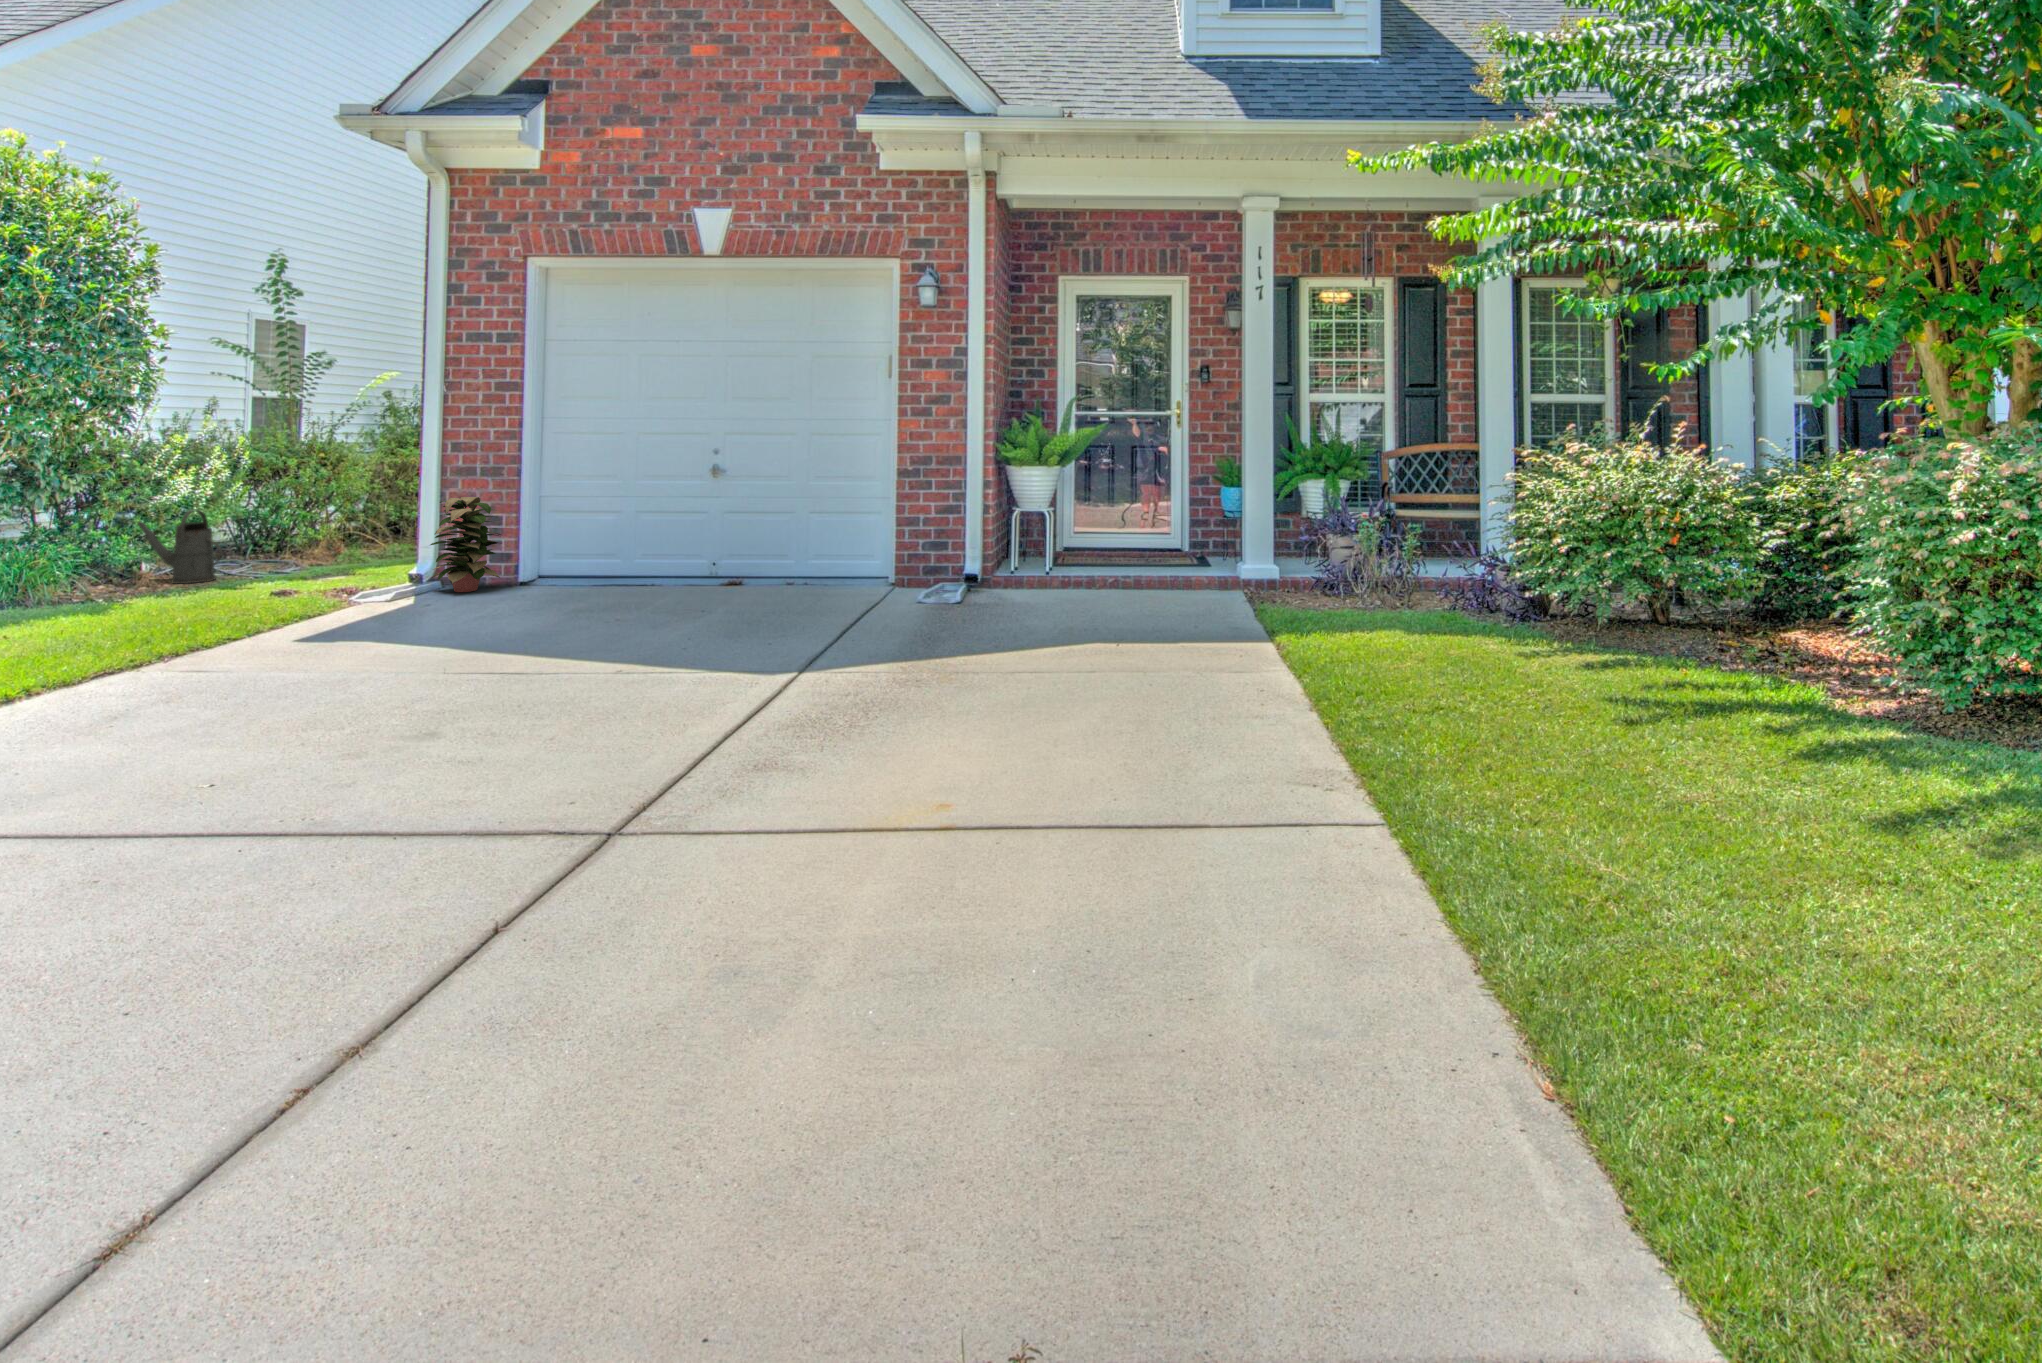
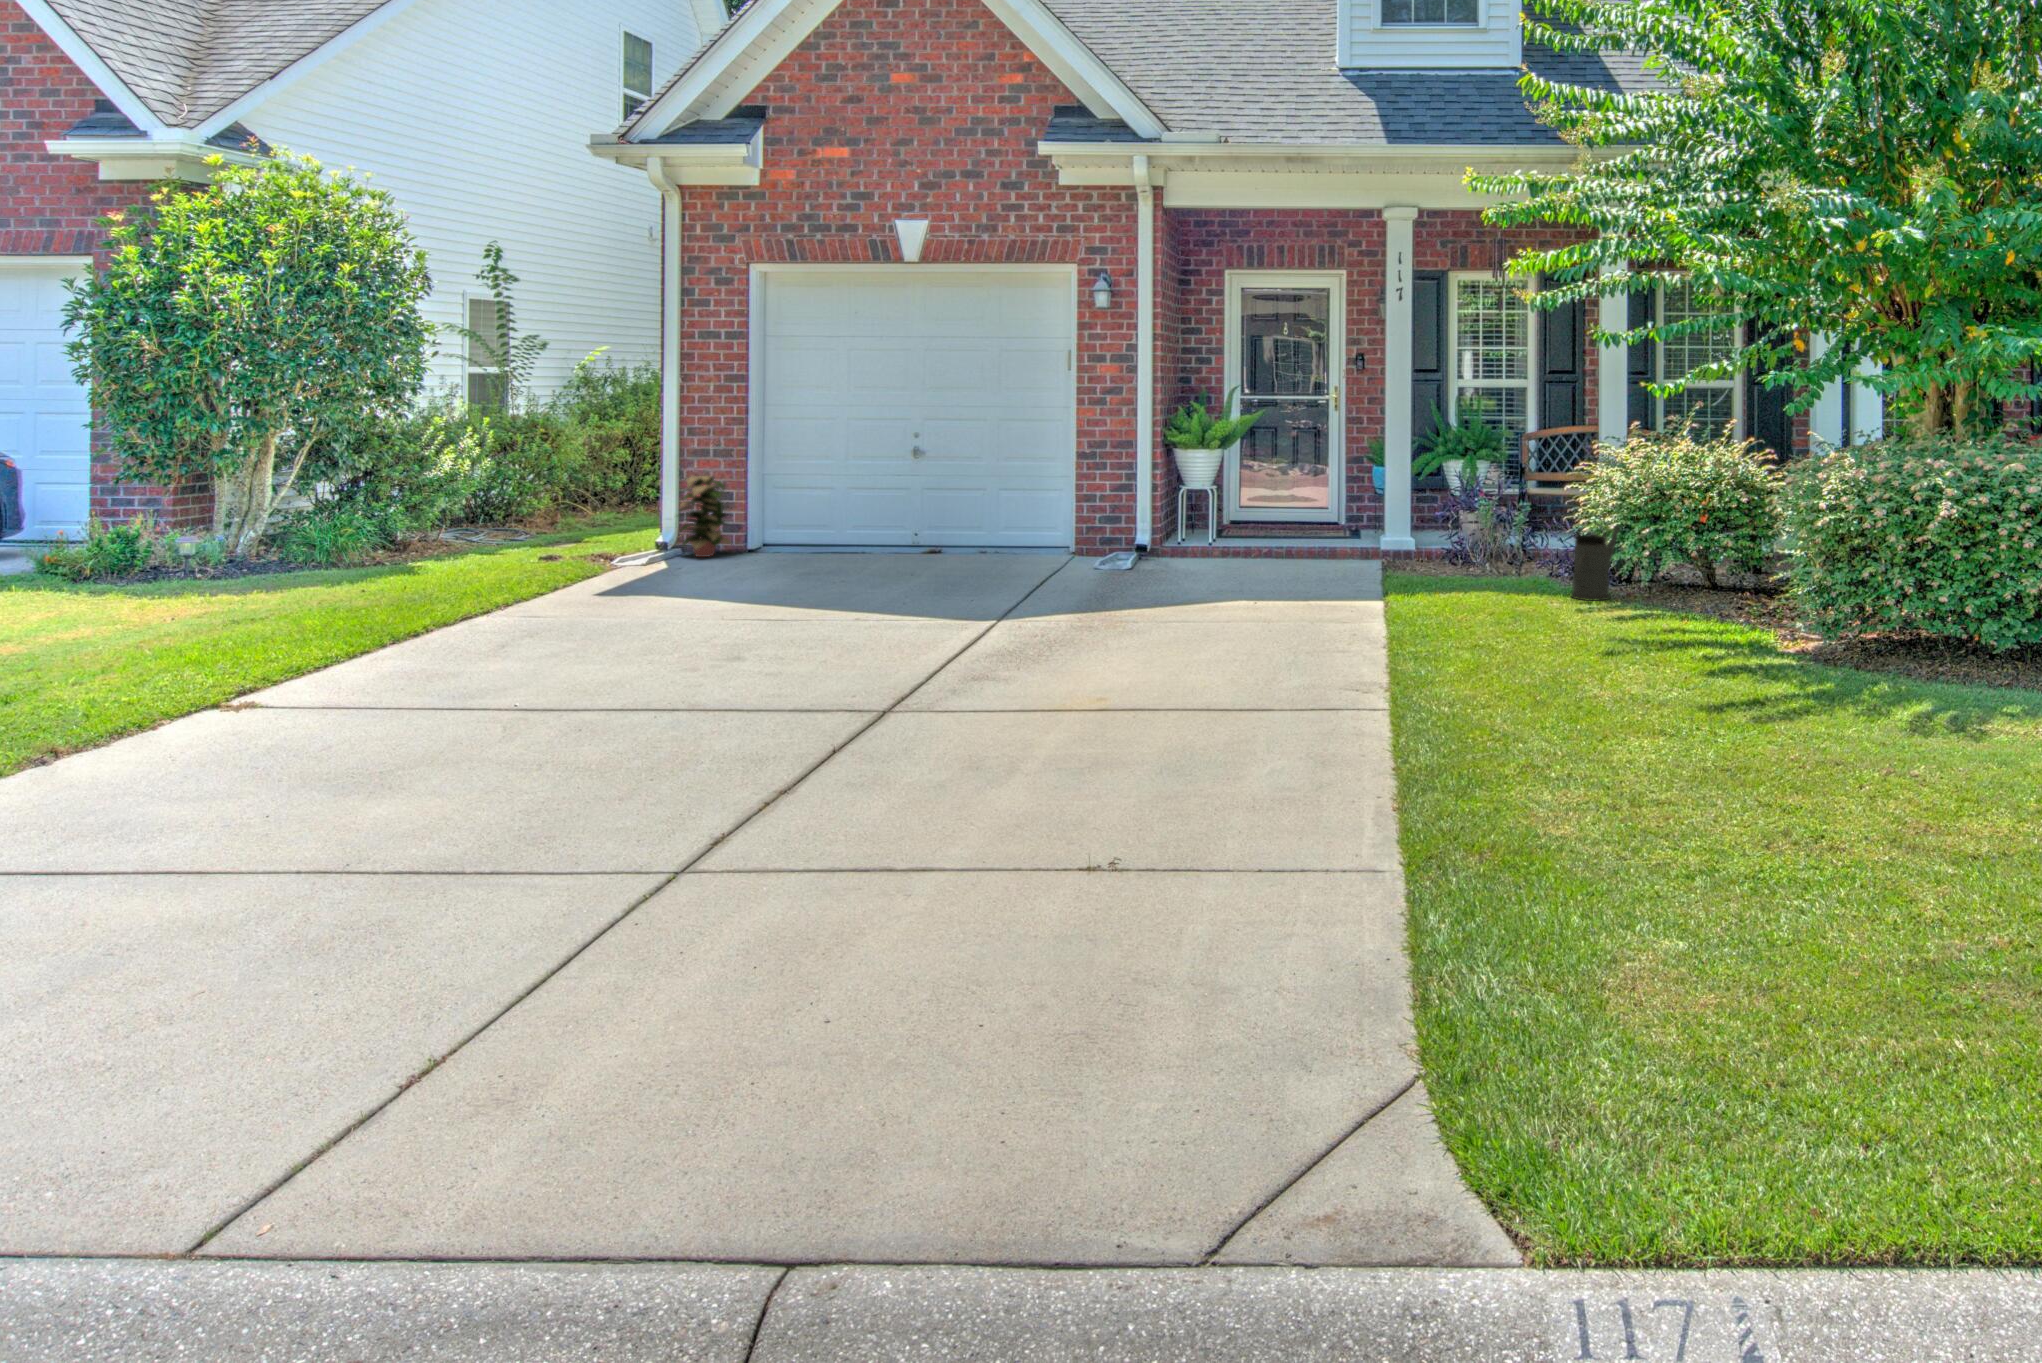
watering can: present [138,510,223,584] -> present [1571,521,1620,601]

